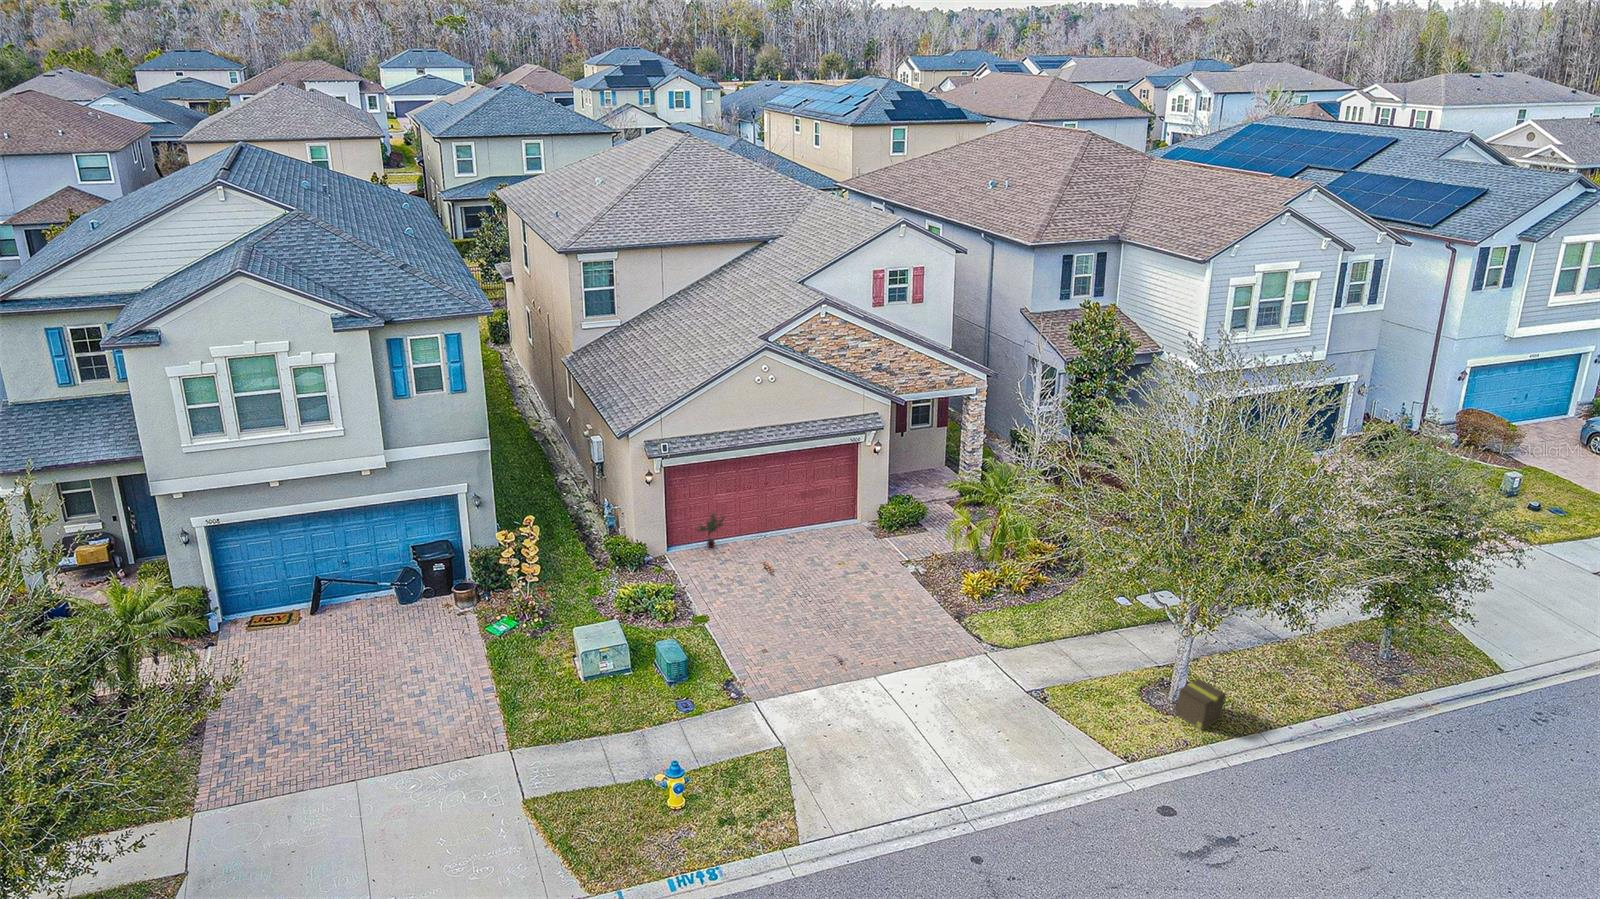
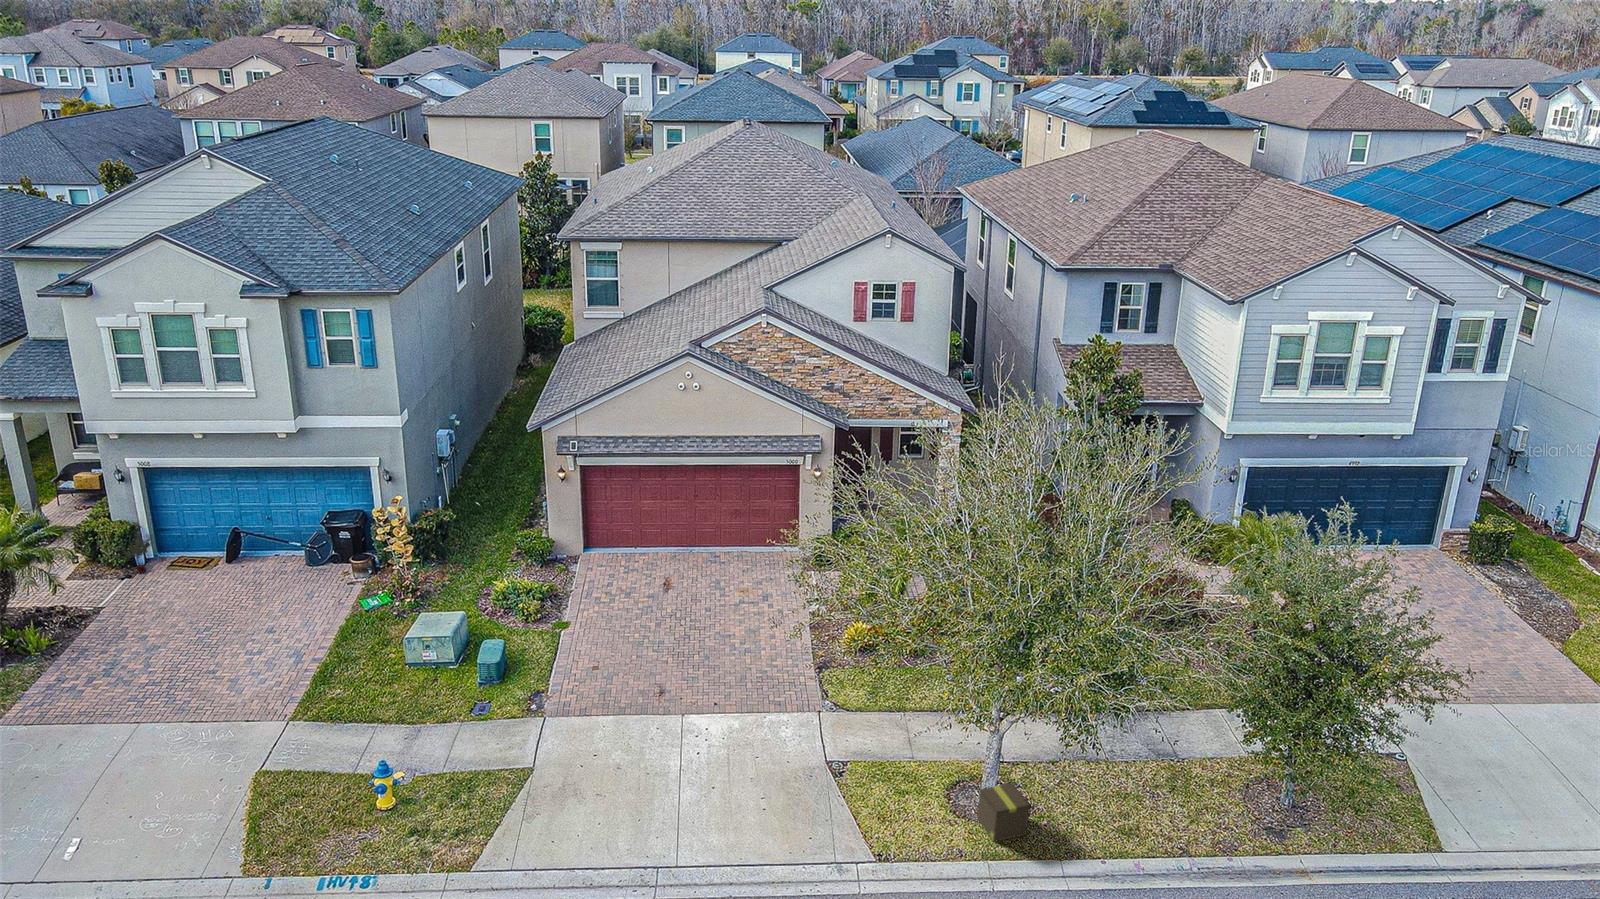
potted tree: present [696,512,725,548] -> present [122,533,153,573]

